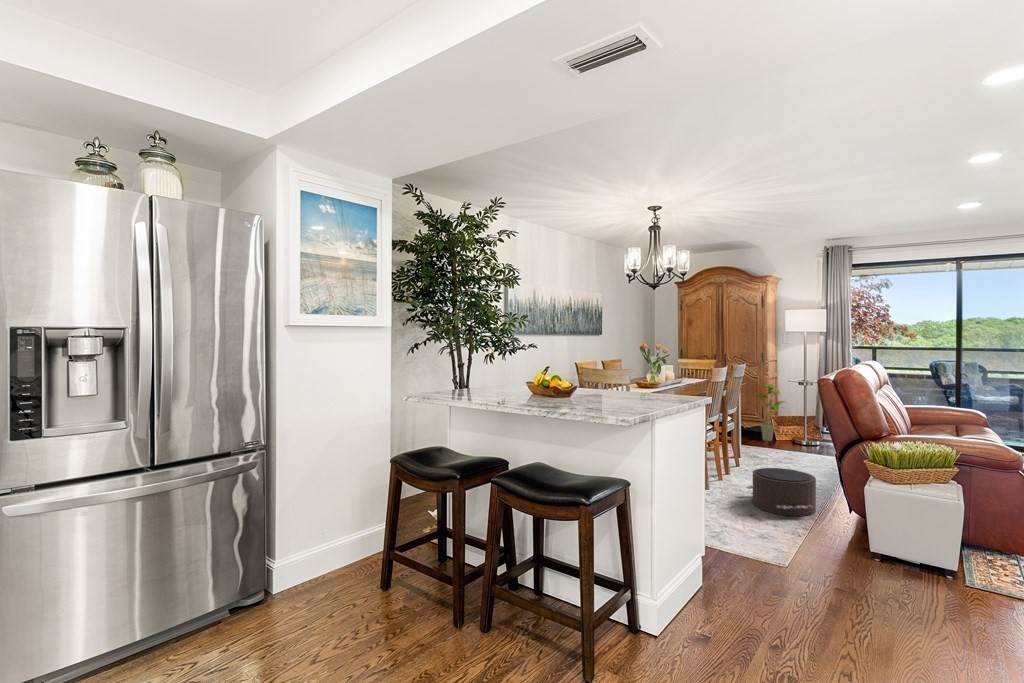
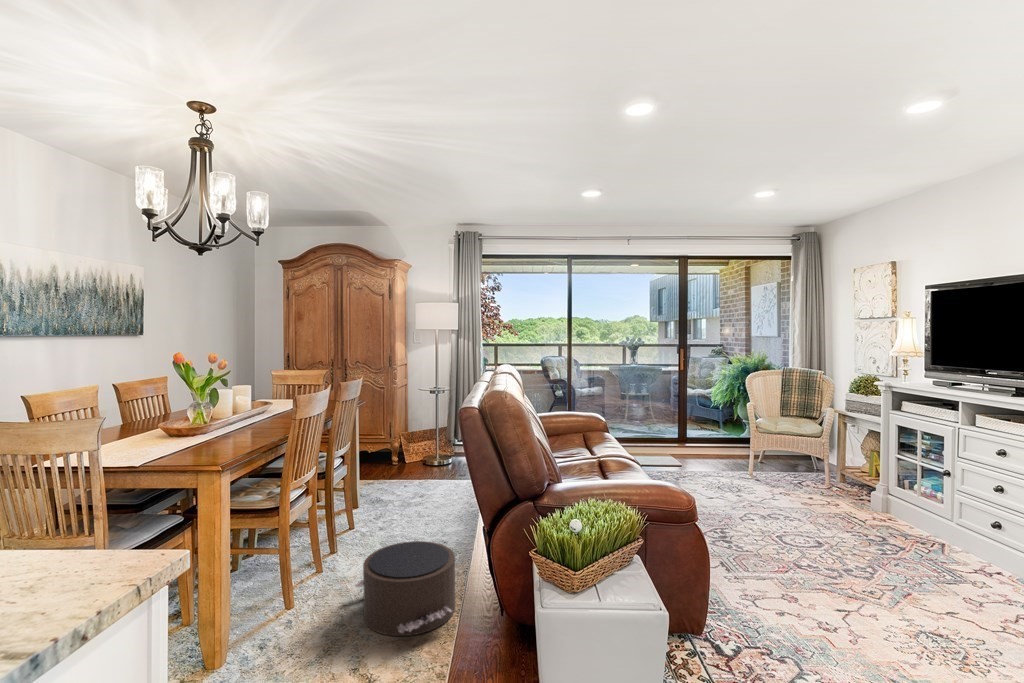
house plant: present [757,384,785,441] -> none [381,395,420,467]

